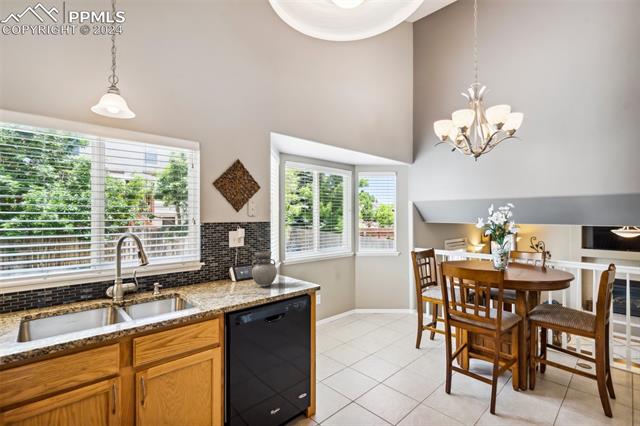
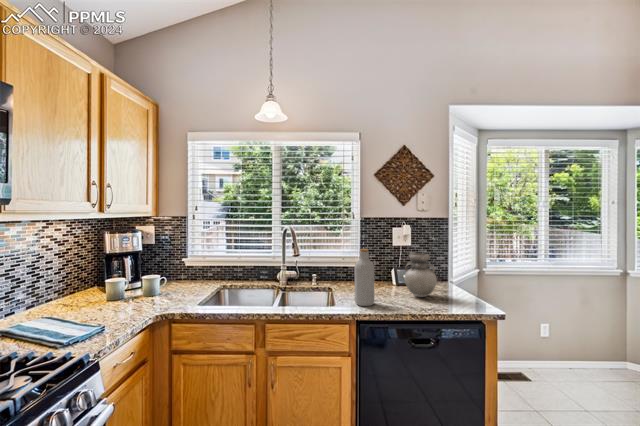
bottle: none [217,250,235,301] -> present [354,249,375,306]

